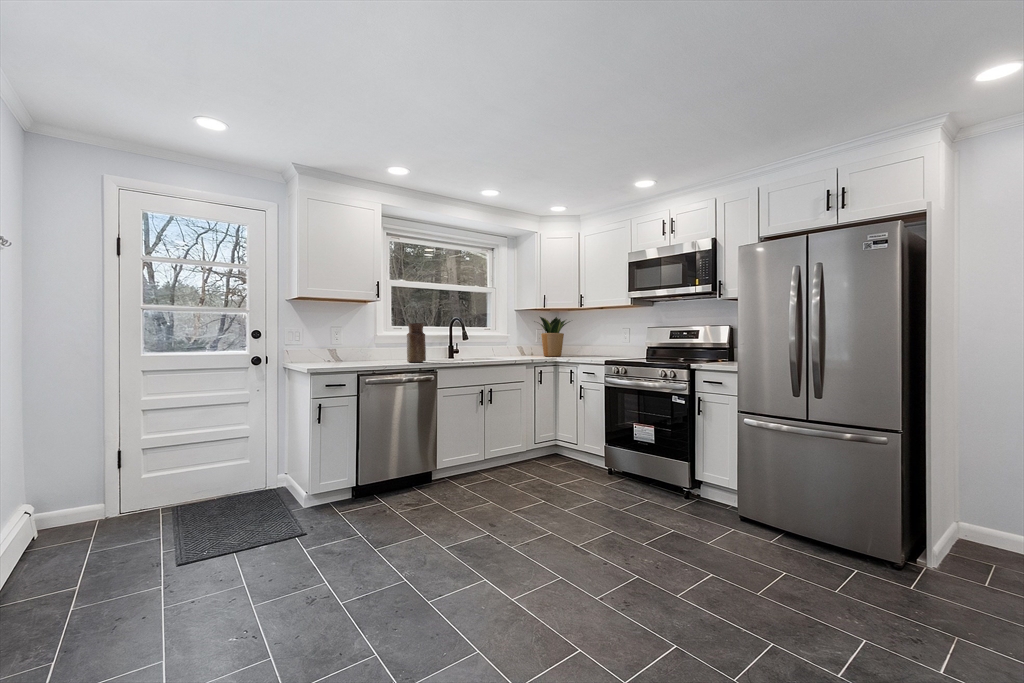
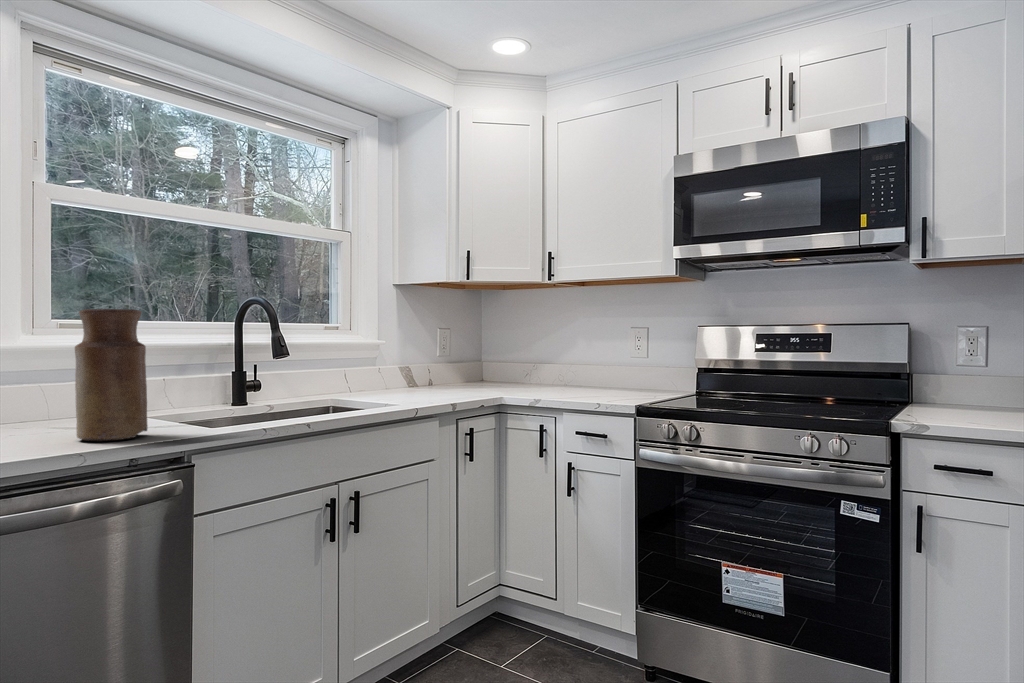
potted plant: present [539,317,570,356] -> none [439,299,524,389]

